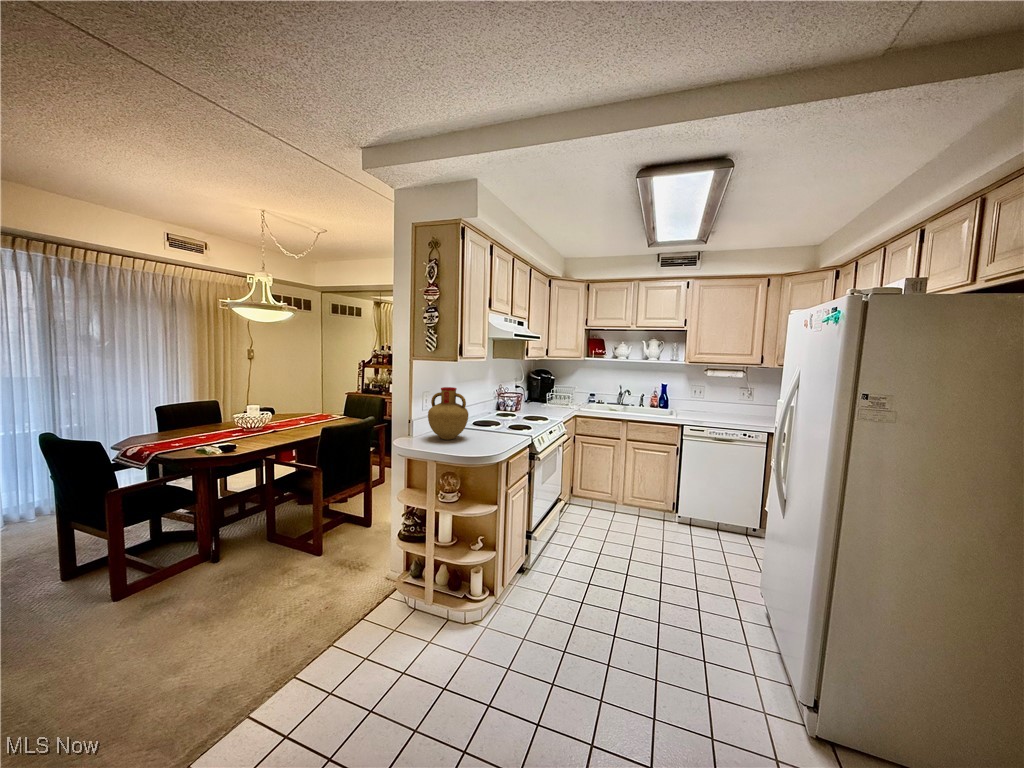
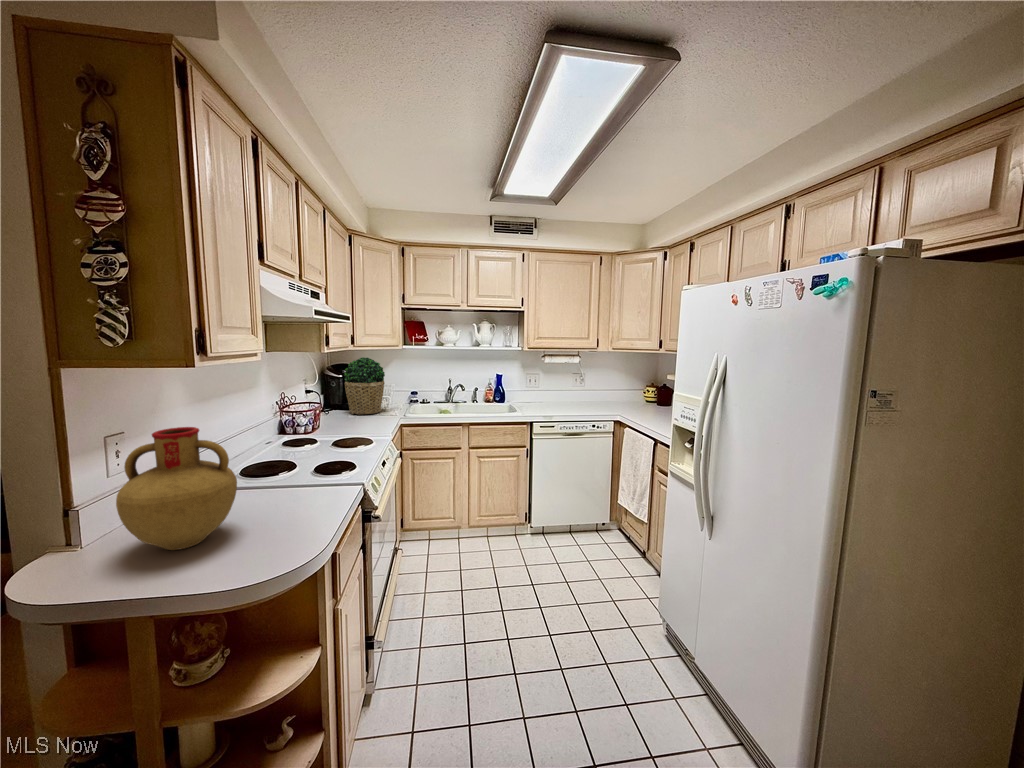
potted plant: none [541,365,568,405] -> present [344,357,385,415]

